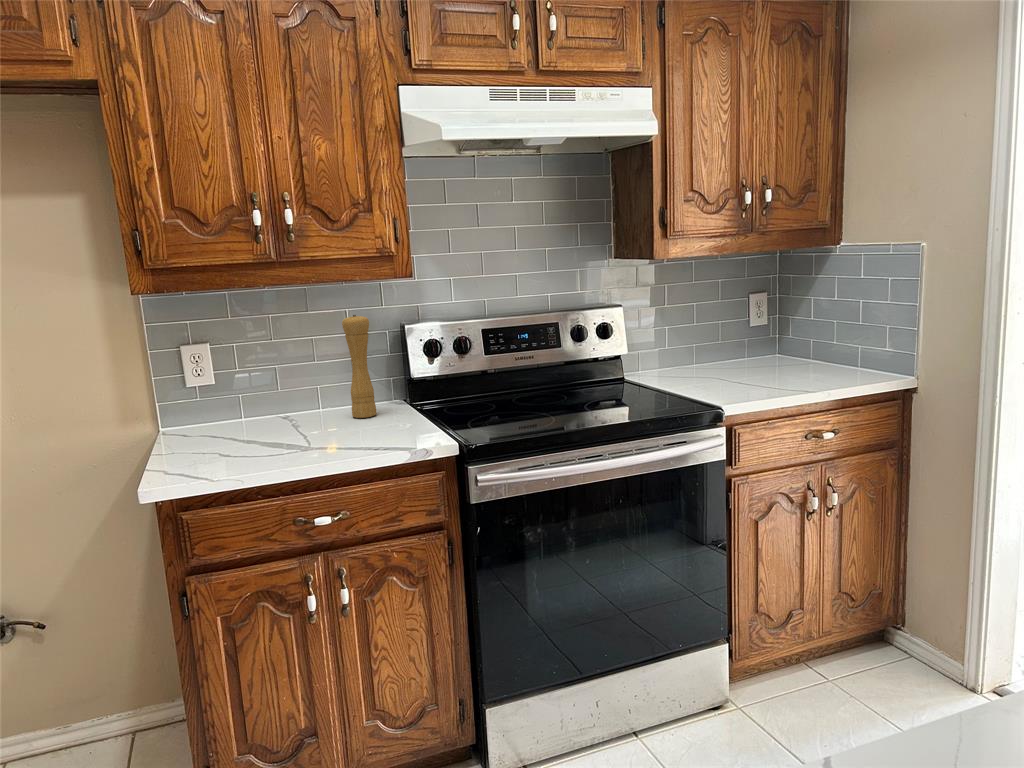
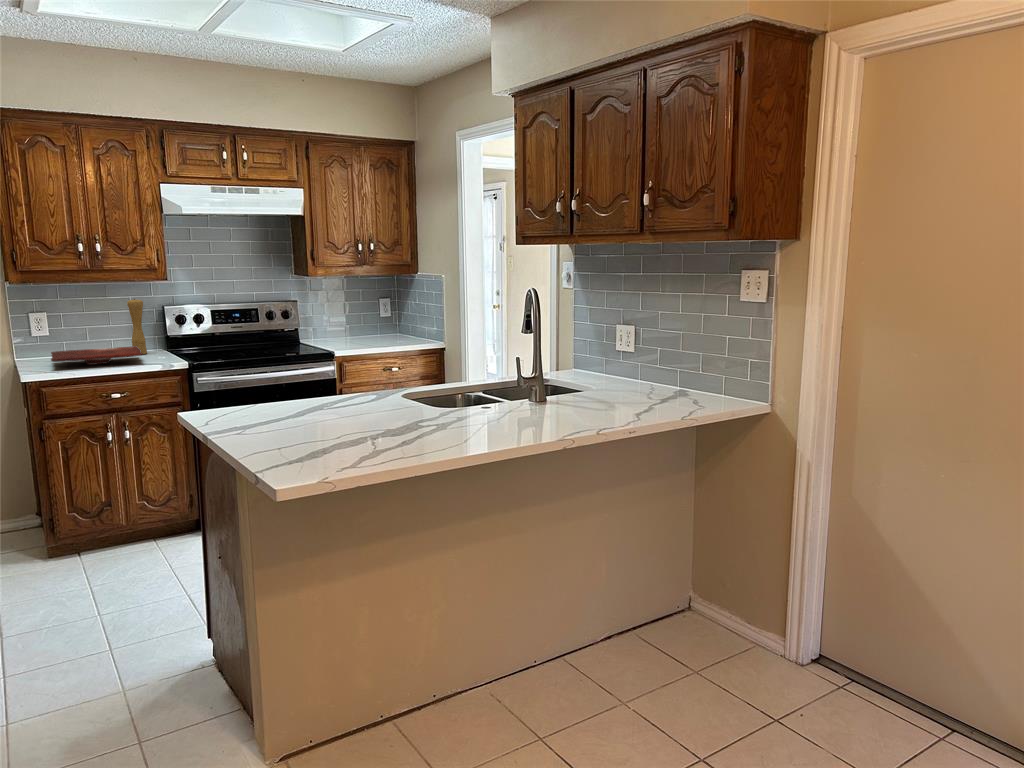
cutting board: none [199,405,372,453] -> present [51,346,142,365]

